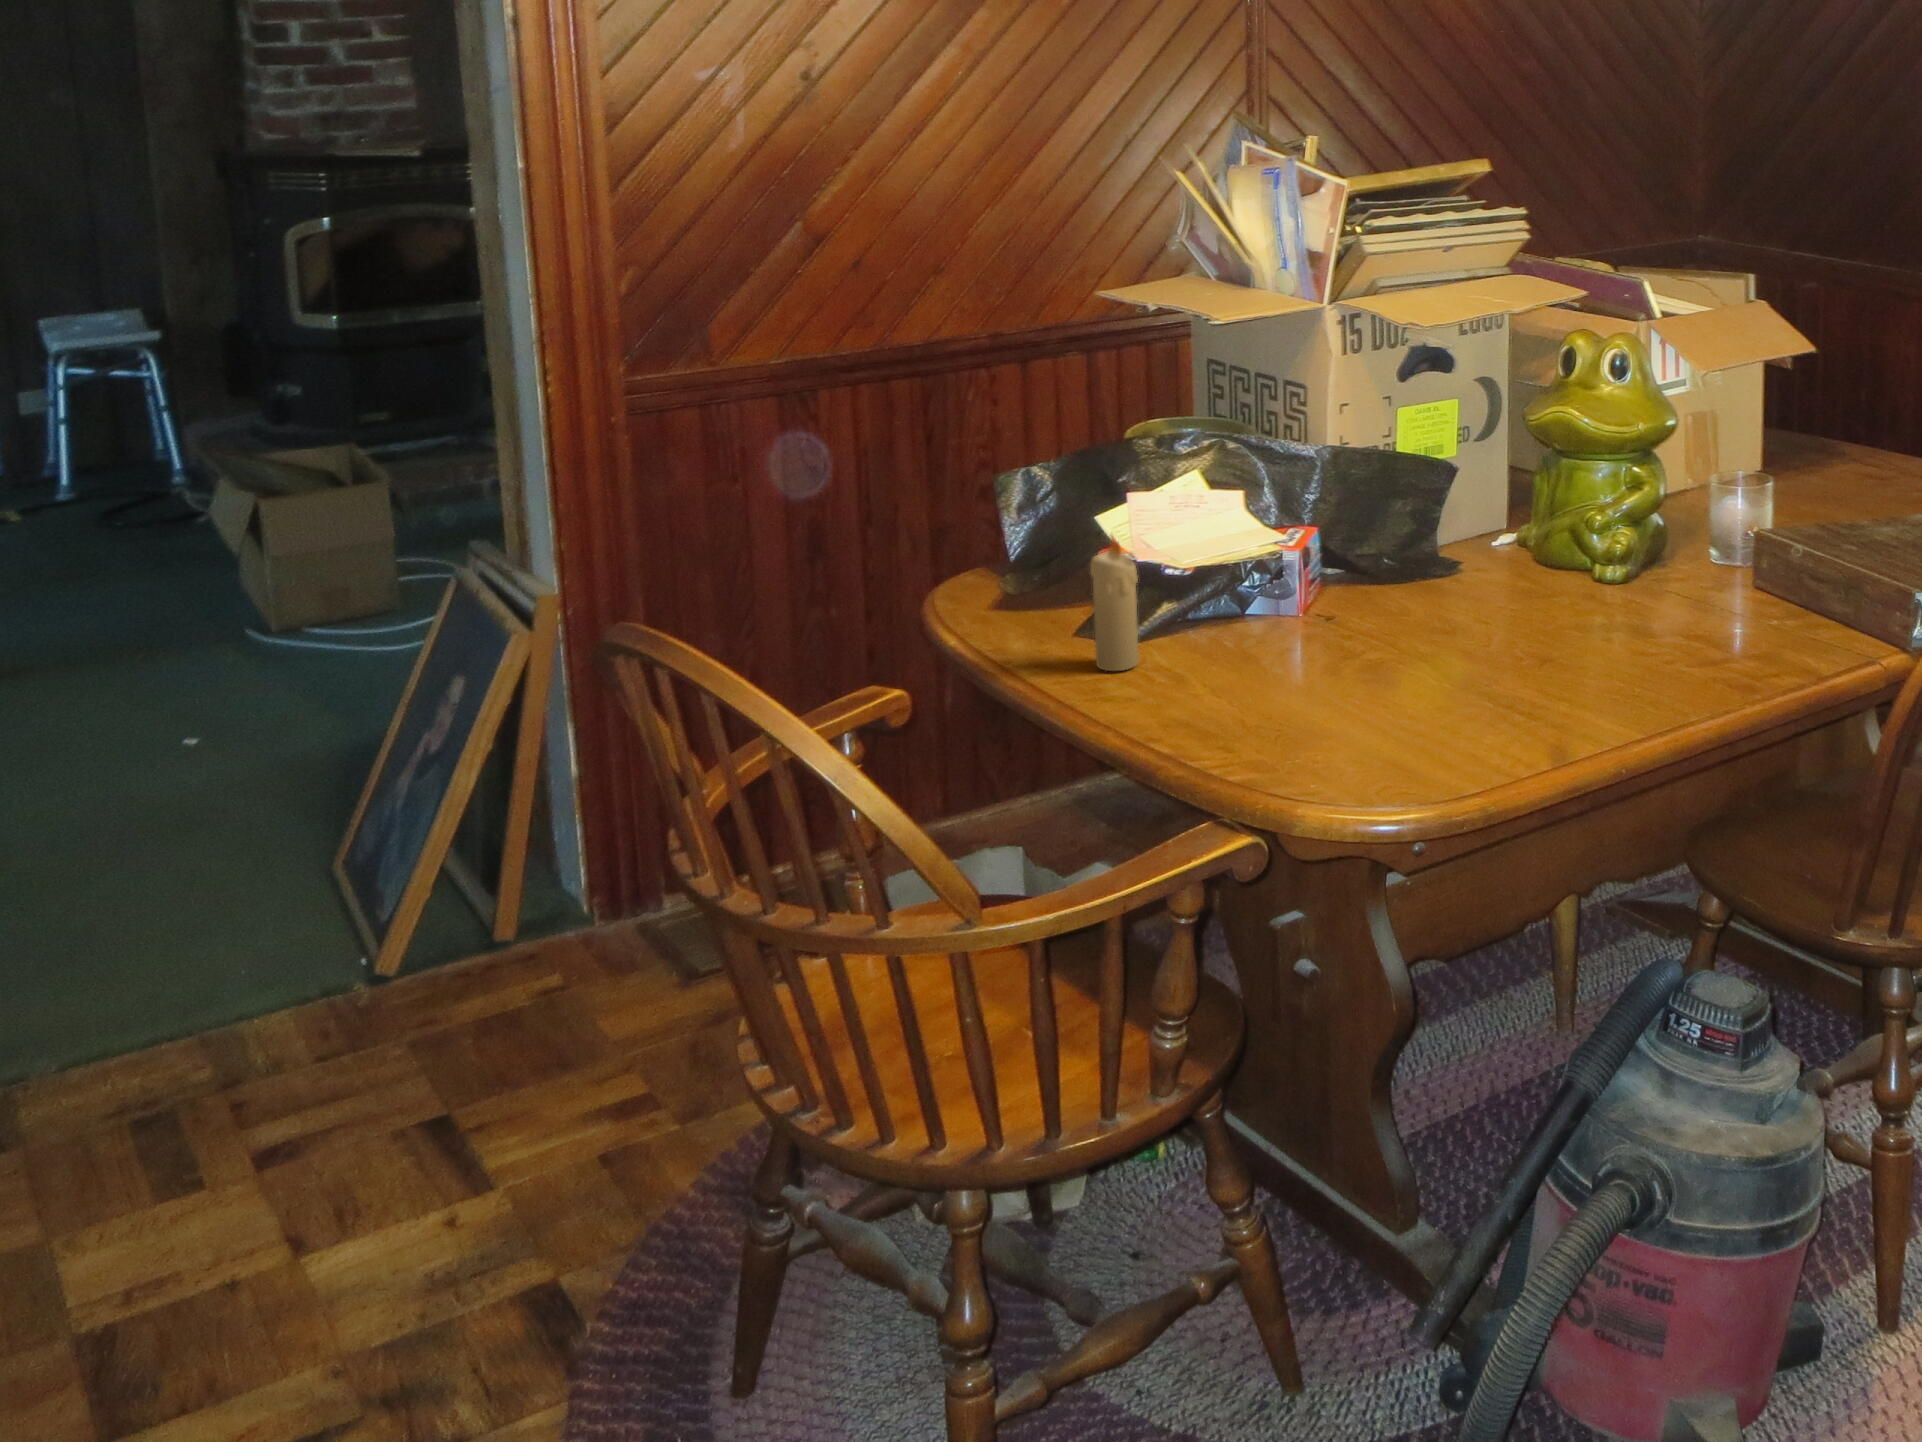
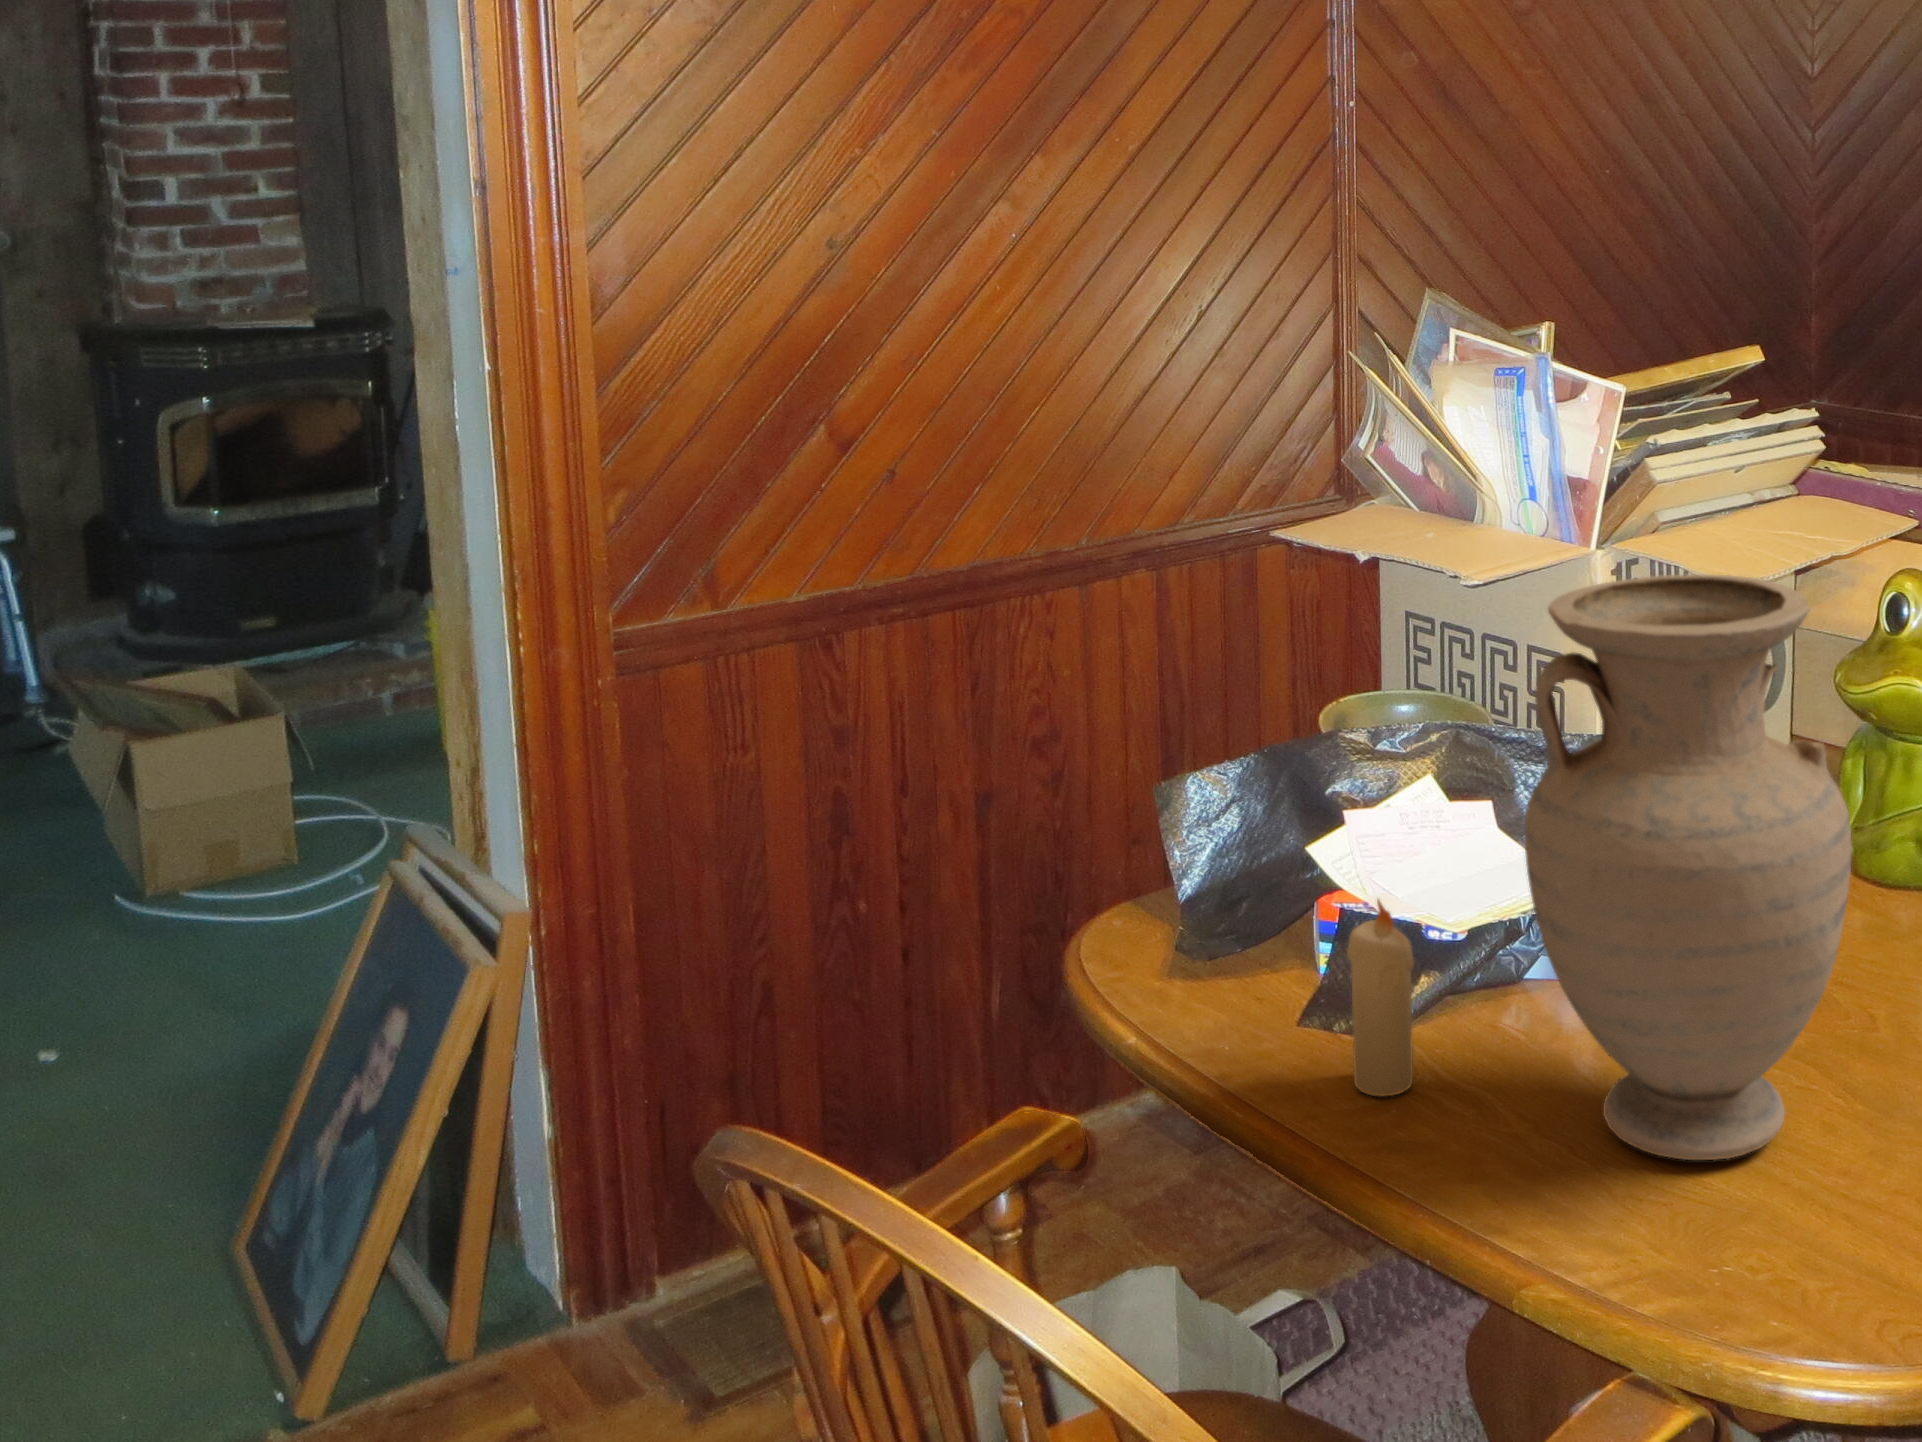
vase: none [1198,308,1426,704] -> present [1524,574,1852,1160]

